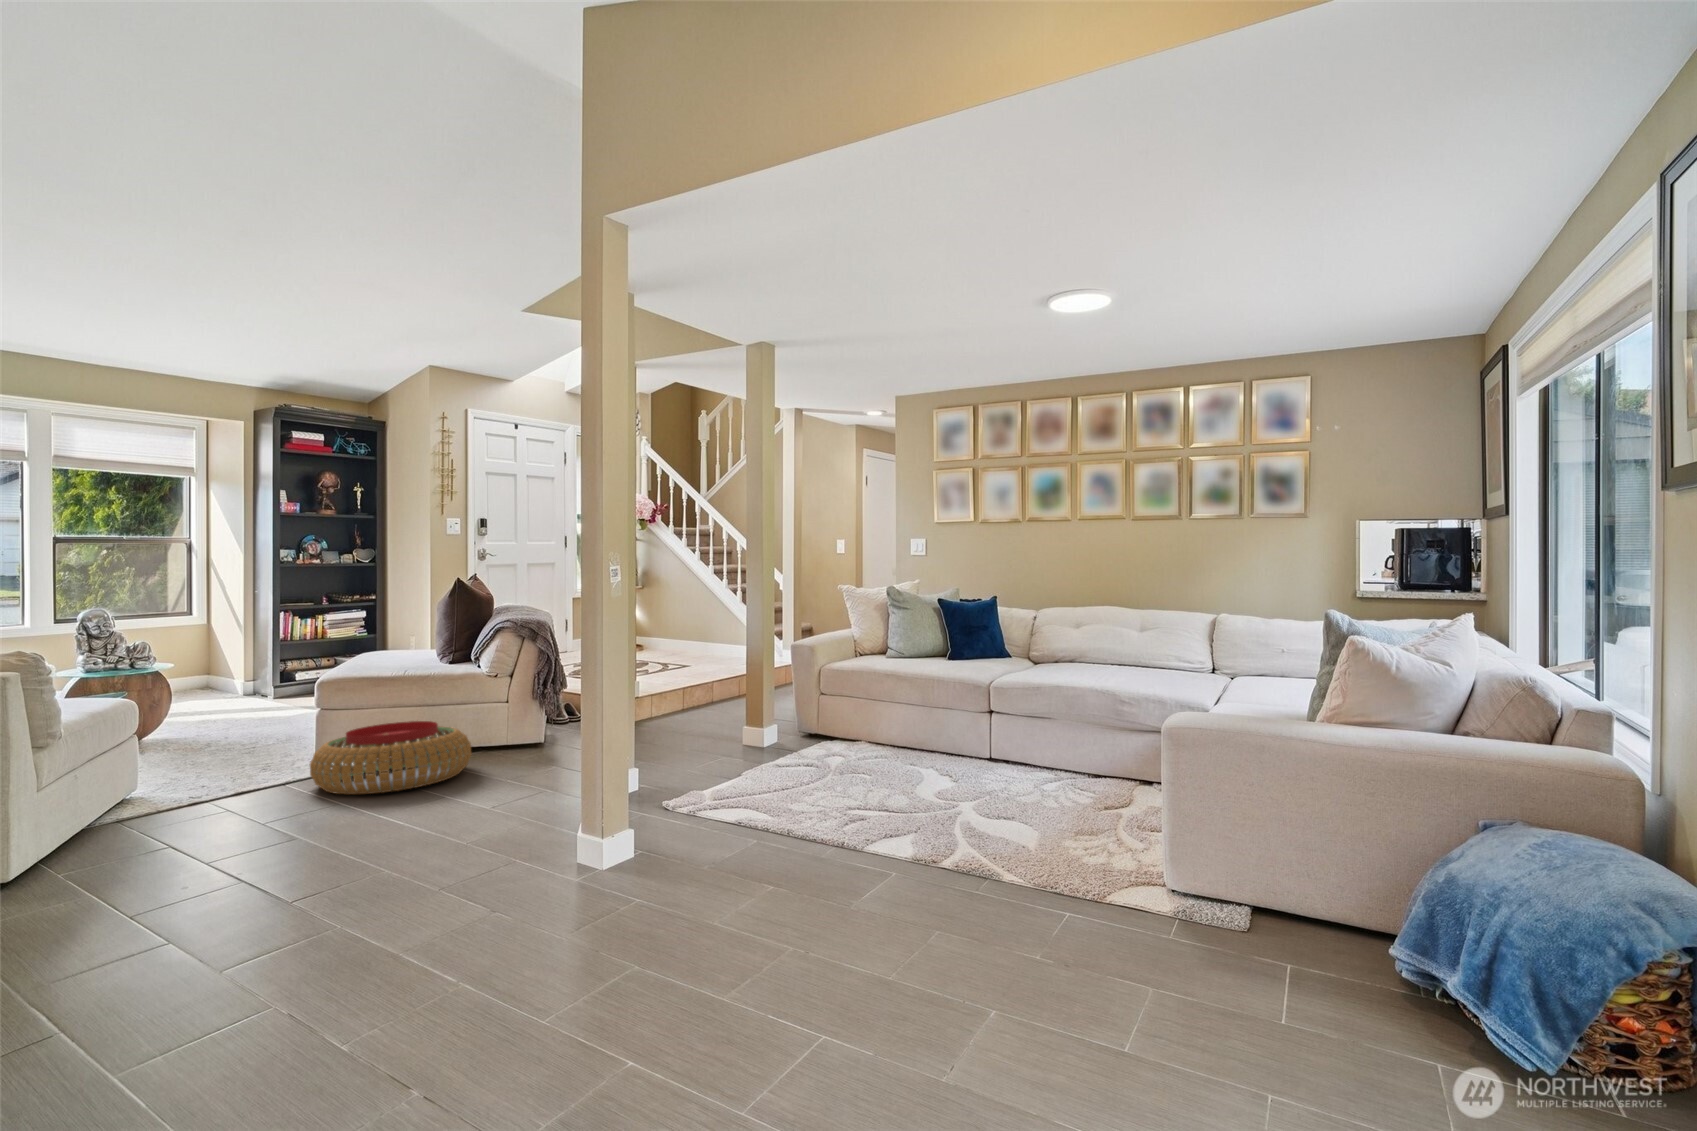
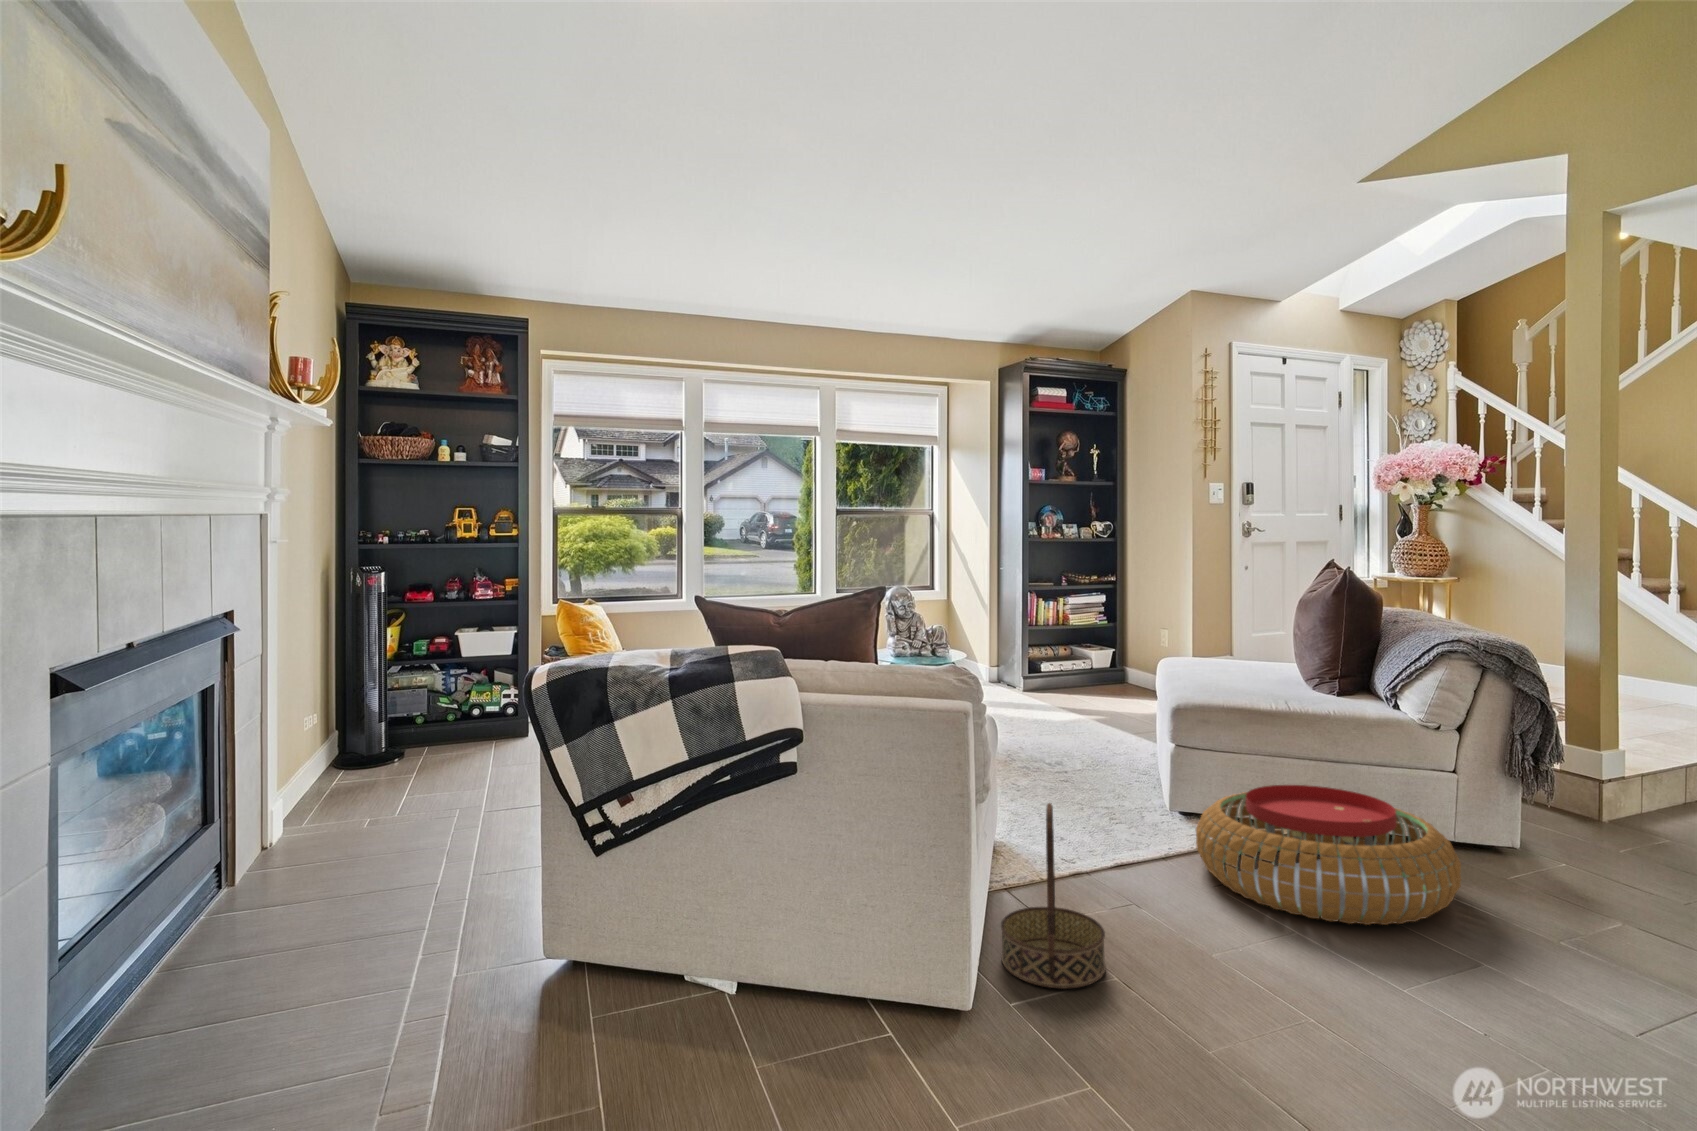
basket: none [101,739,188,855] -> present [1001,803,1106,989]

